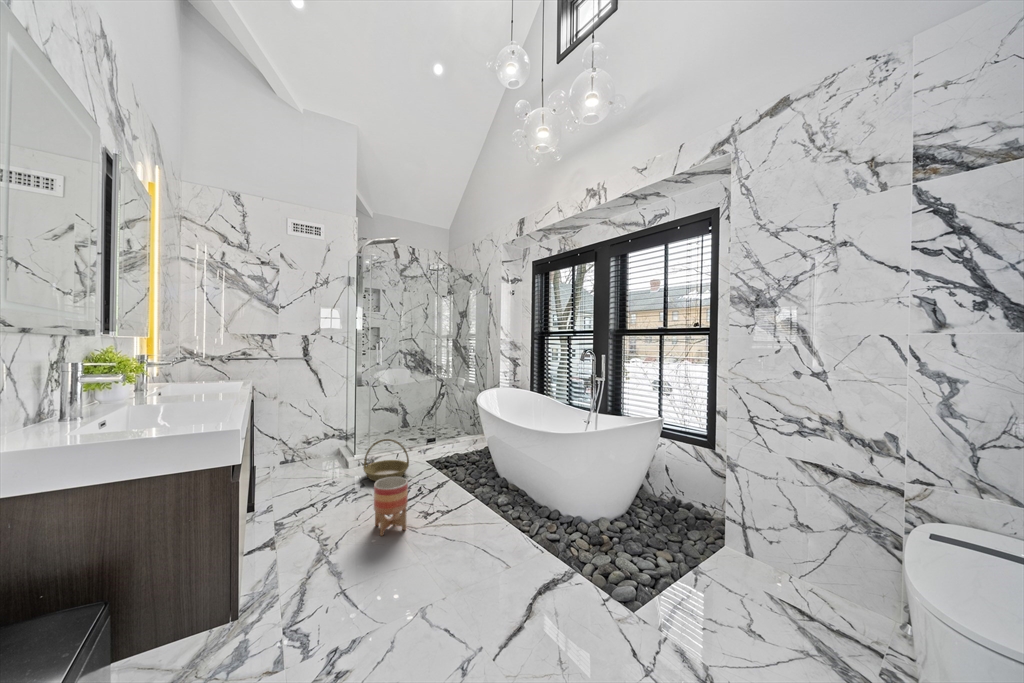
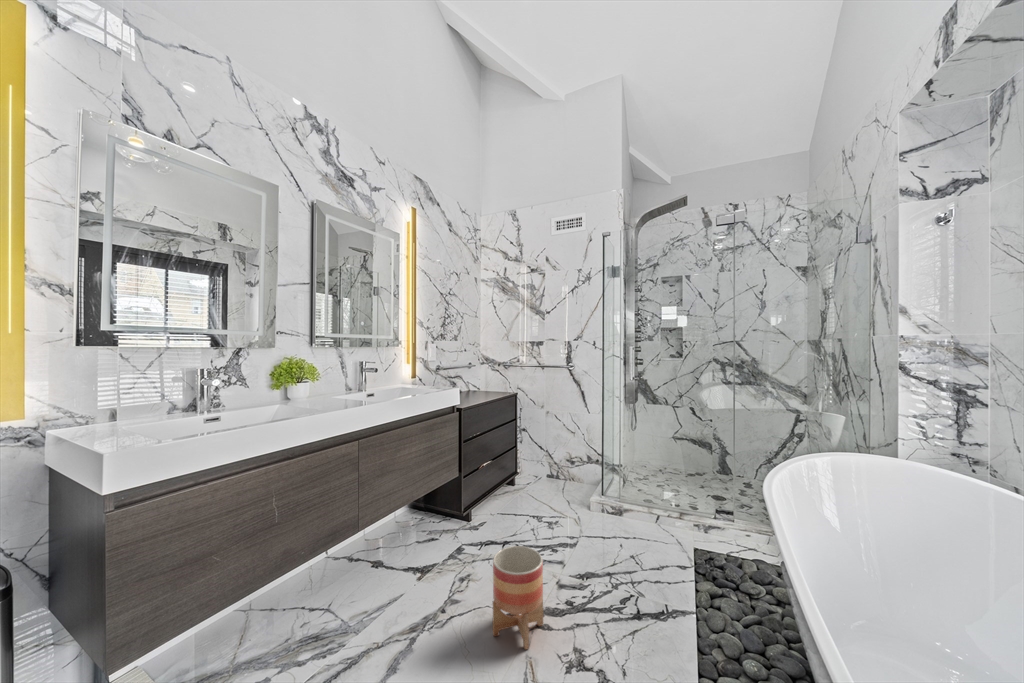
basket: present [363,439,409,481] -> none [583,484,648,552]

